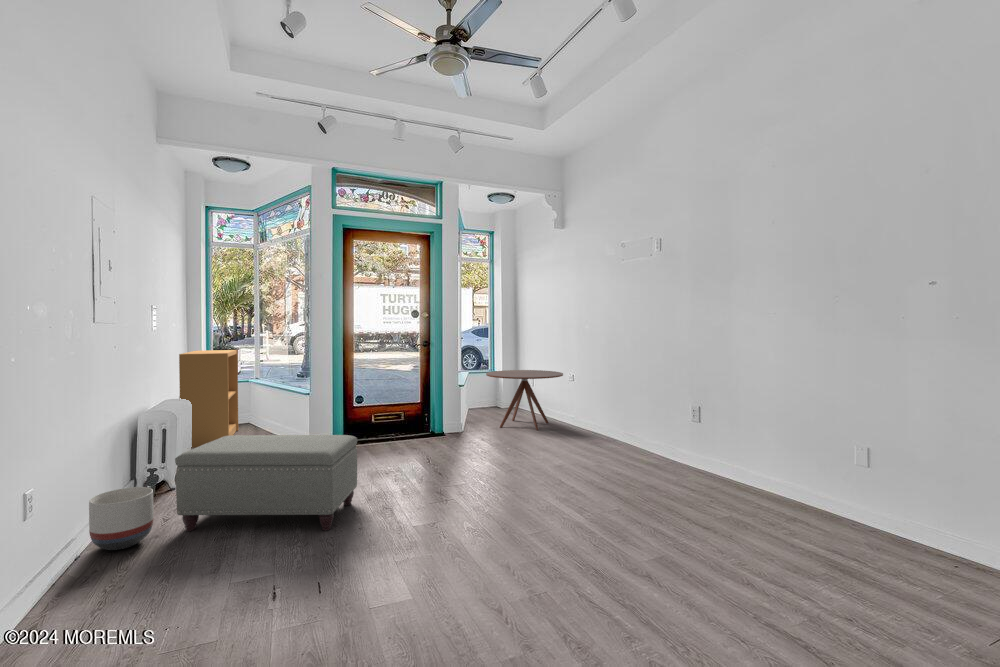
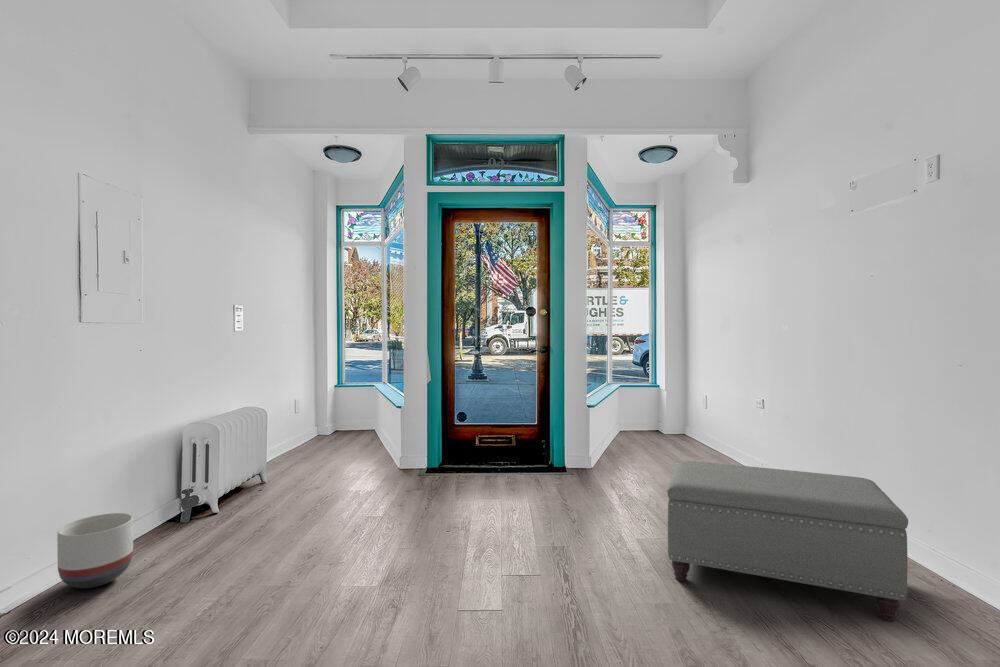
bookshelf: present [179,350,238,448] -> none [288,353,359,455]
round table: present [486,370,563,430] -> none [628,386,742,476]
ottoman: present [175,435,357,531] -> present [667,461,908,621]

